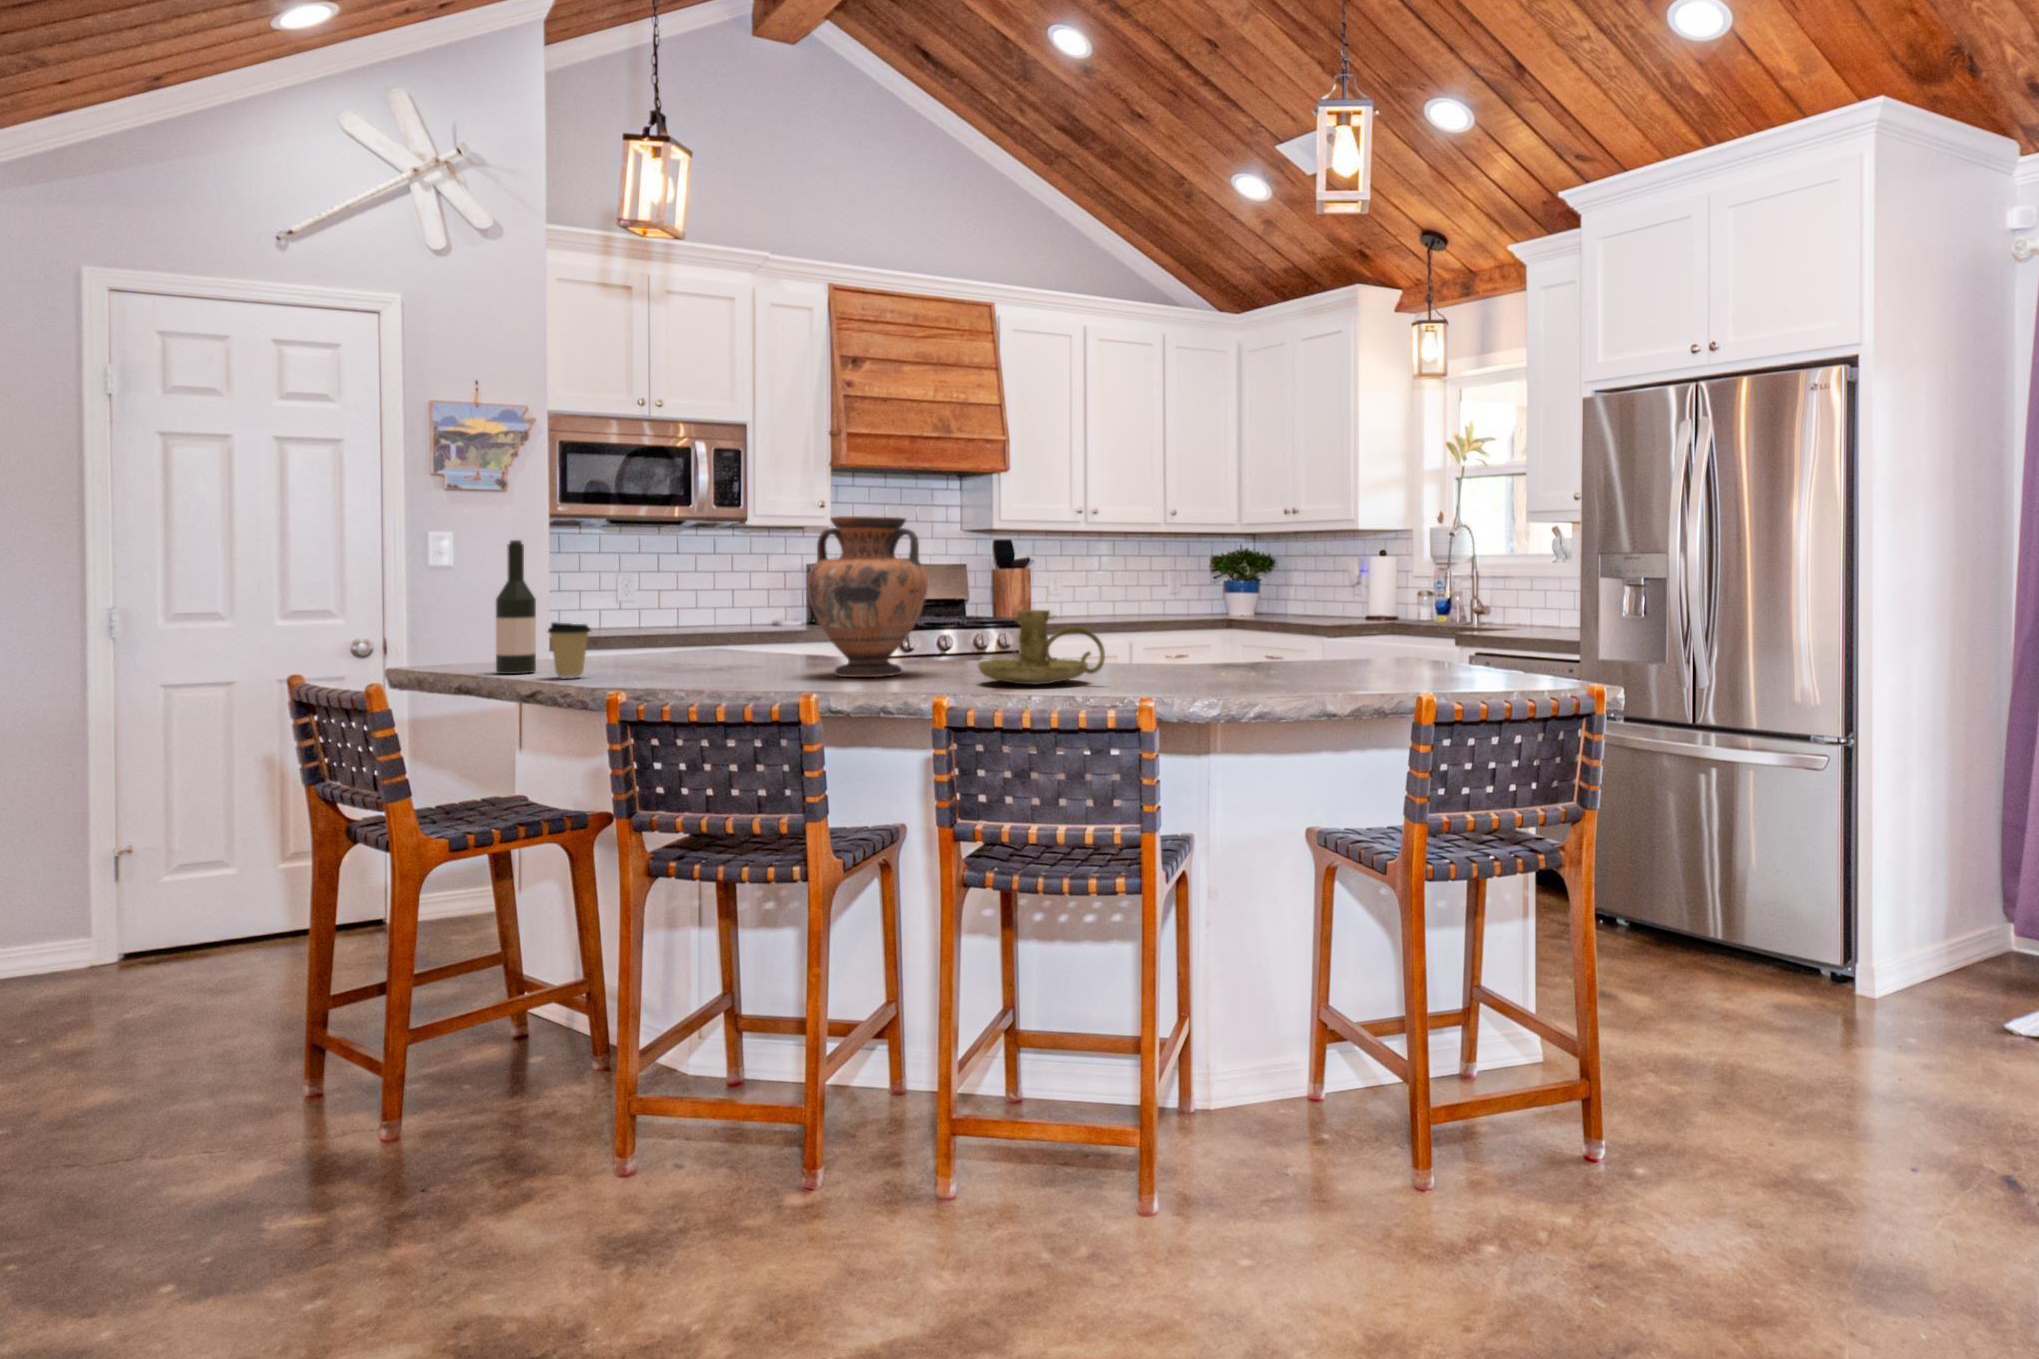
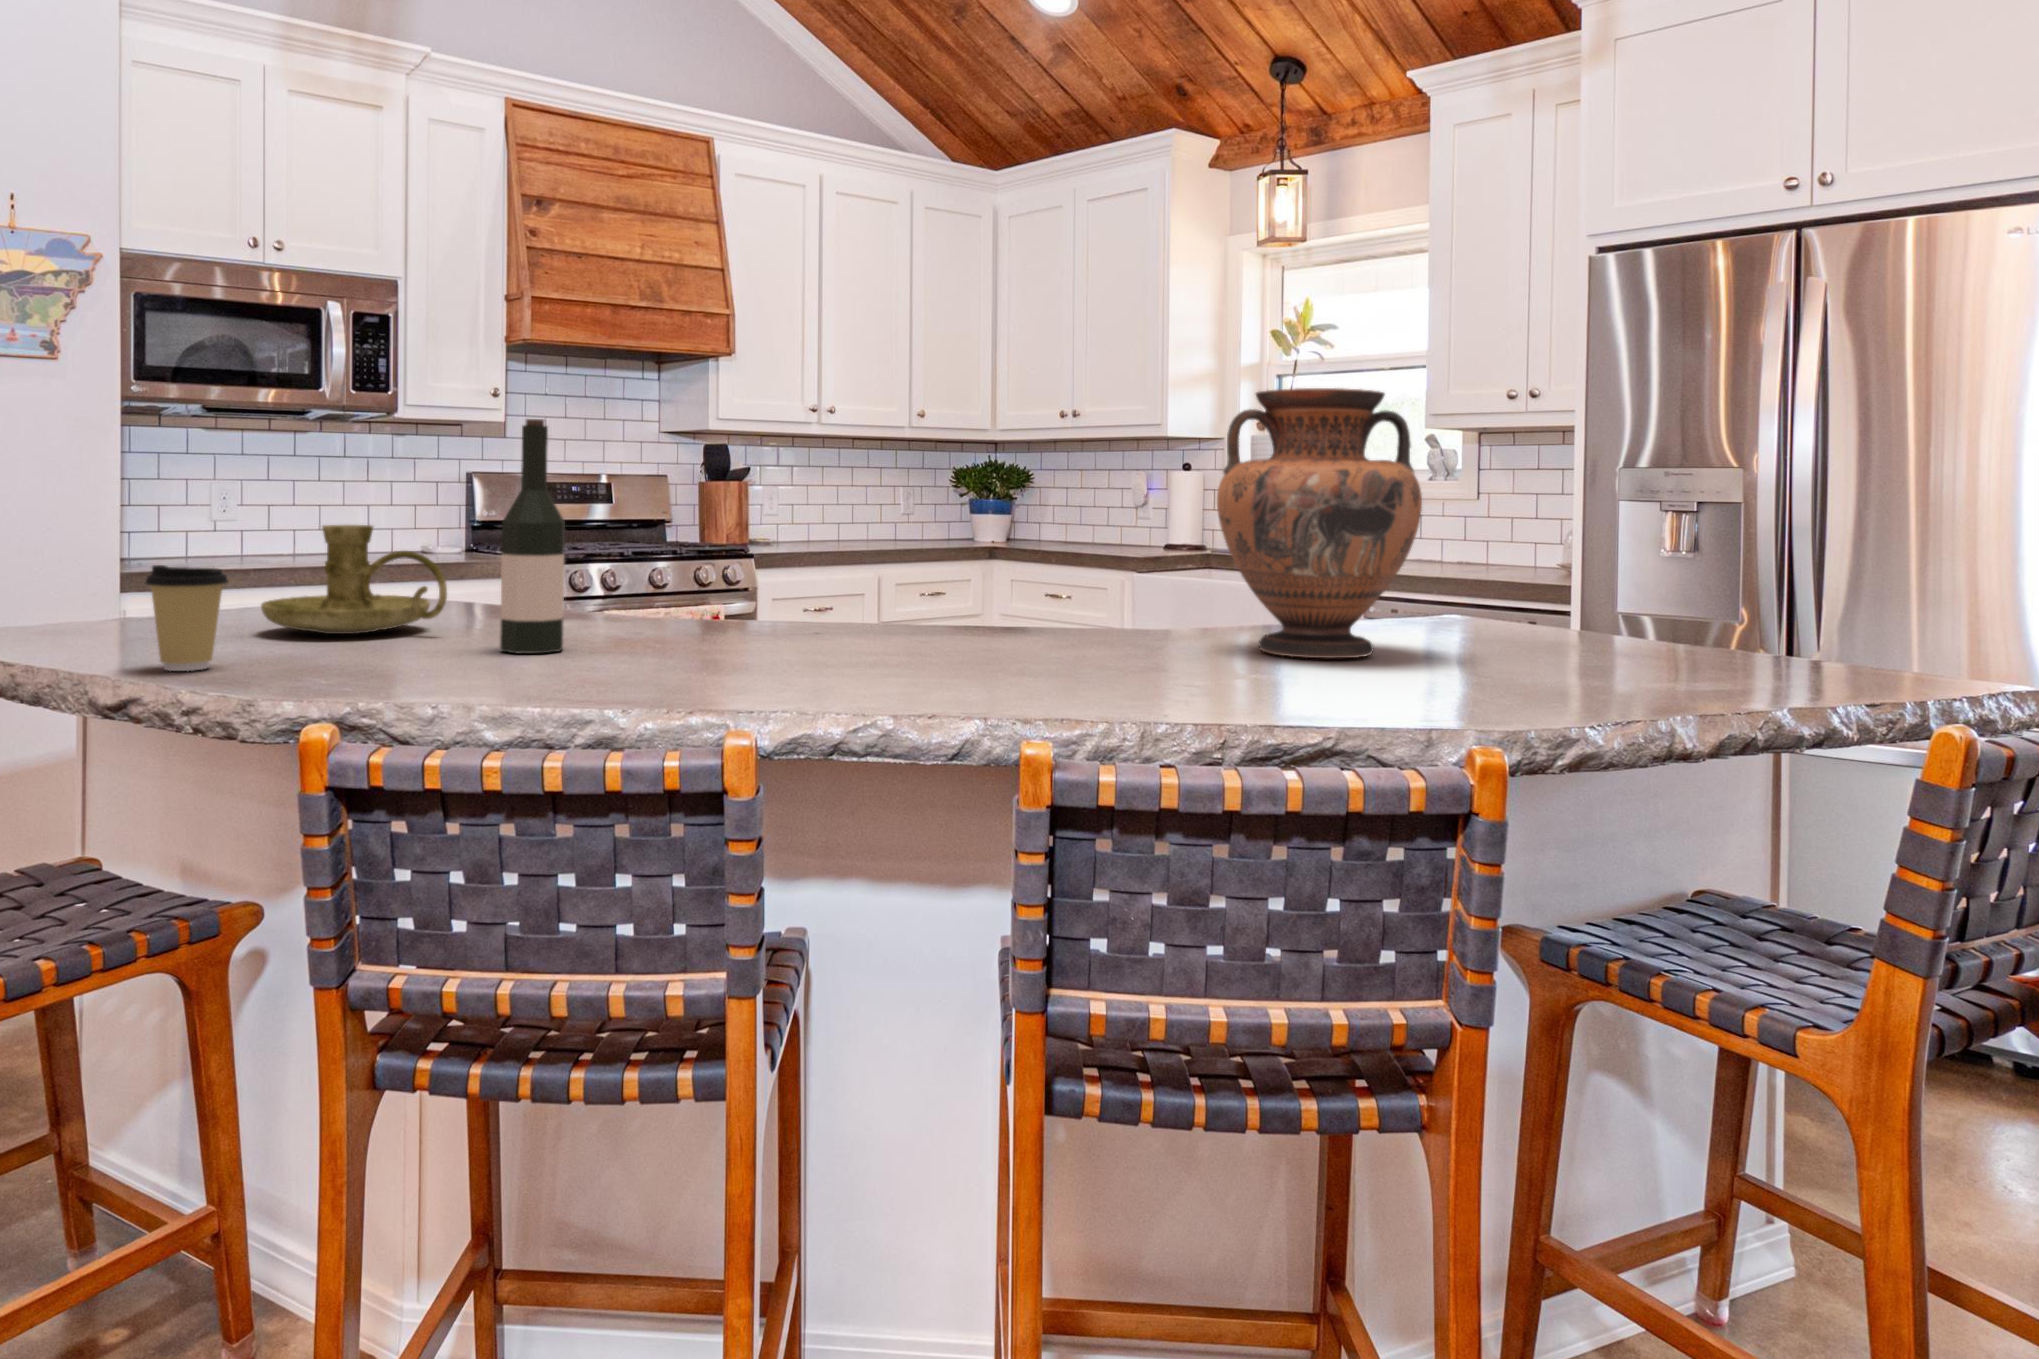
vase: present [807,516,928,677] -> present [1217,388,1422,658]
wine bottle: present [496,540,536,674] -> present [500,419,565,653]
candle holder: present [978,610,1105,684] -> present [261,525,447,634]

